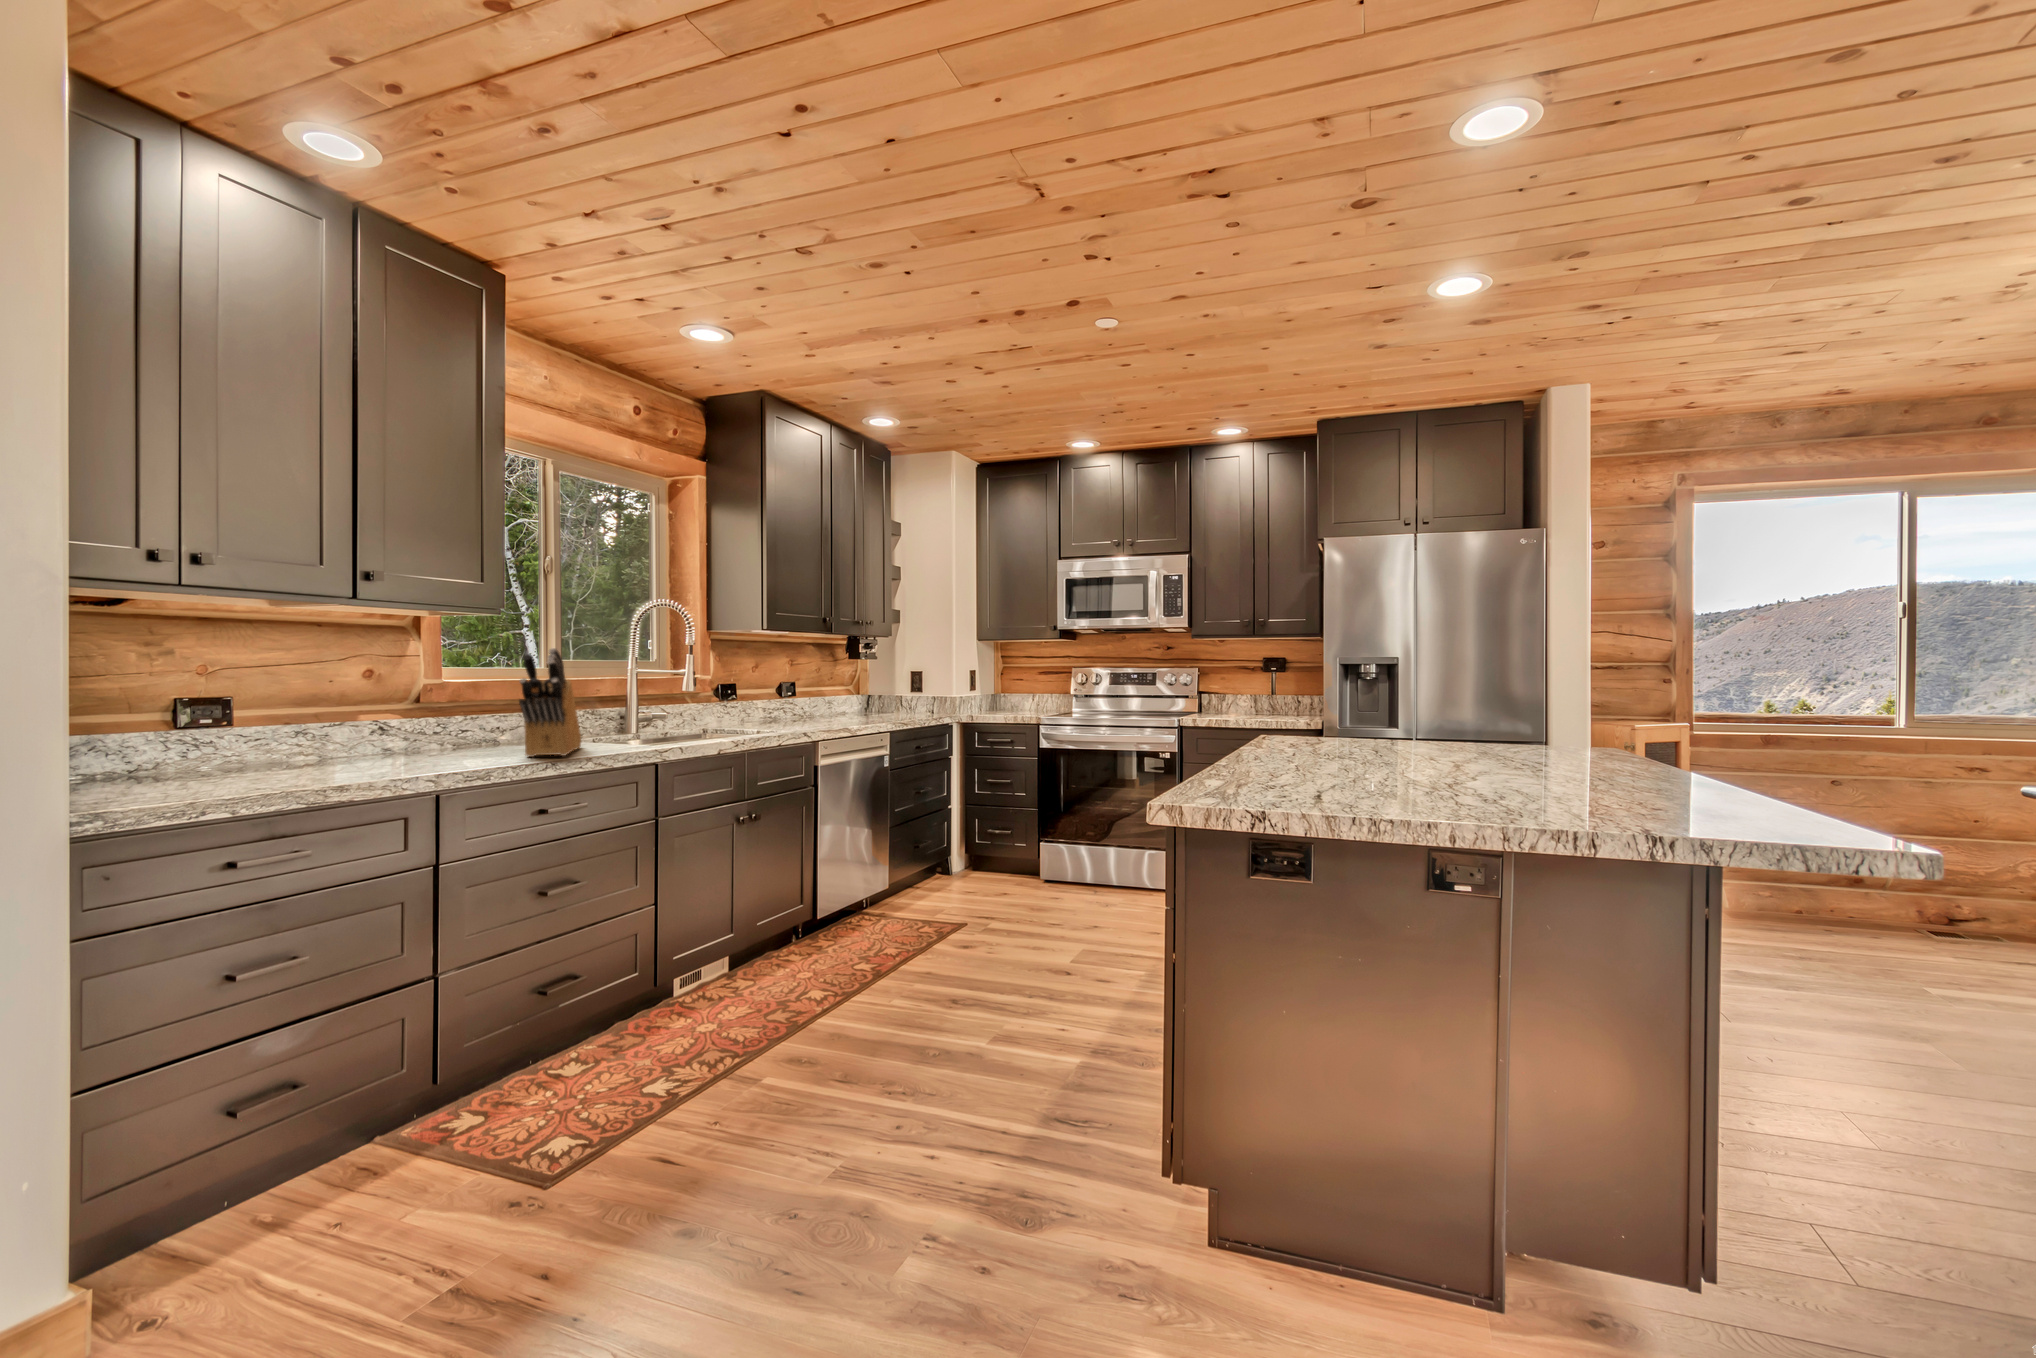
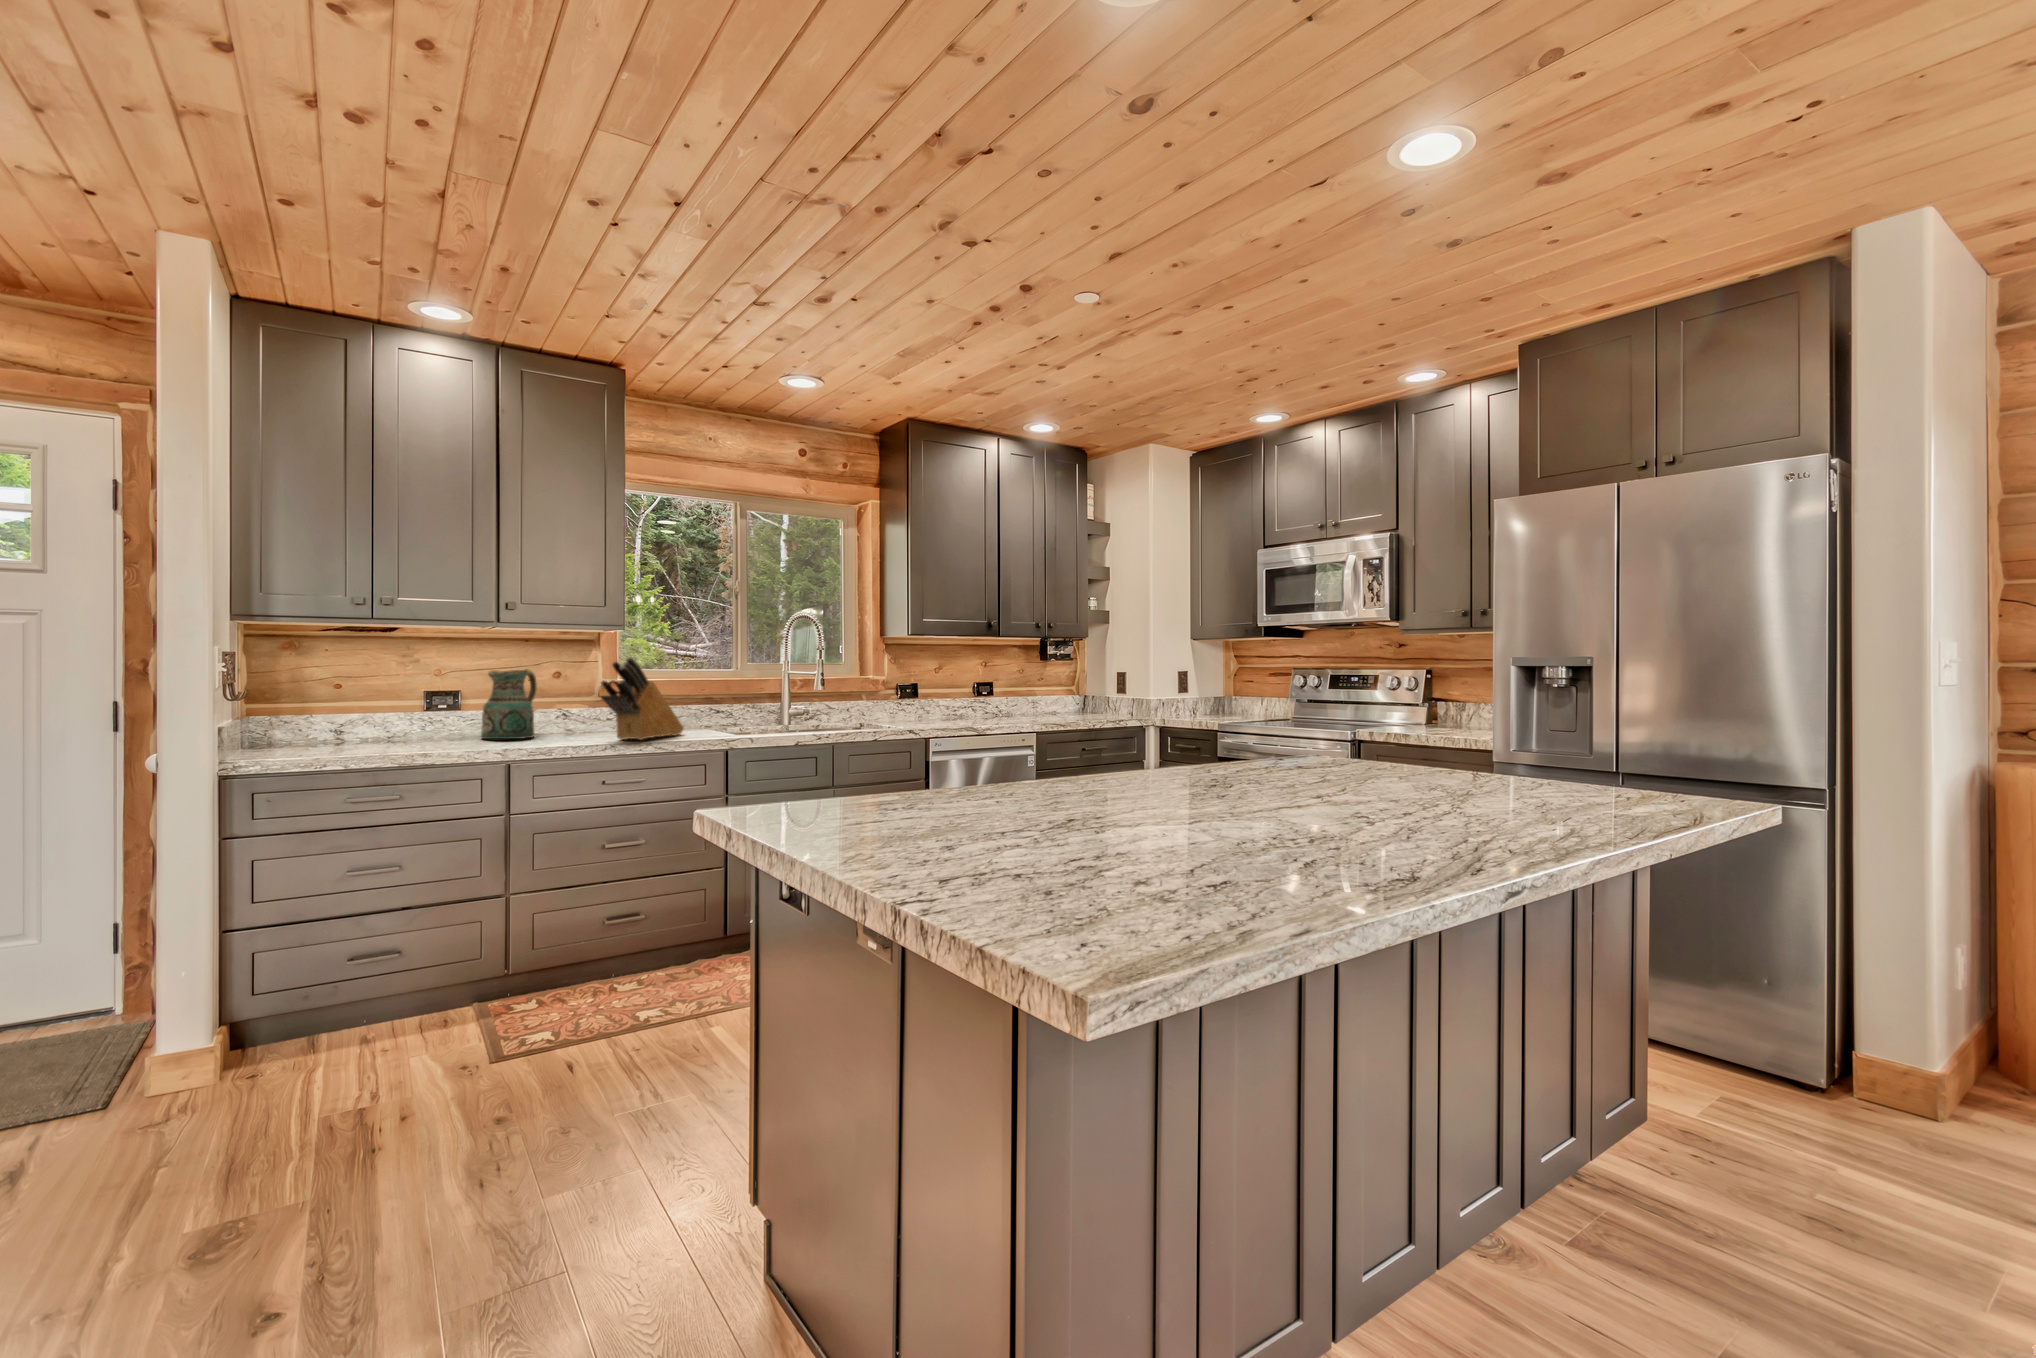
ceramic pitcher: none [318,664,402,765] -> present [481,669,537,739]

